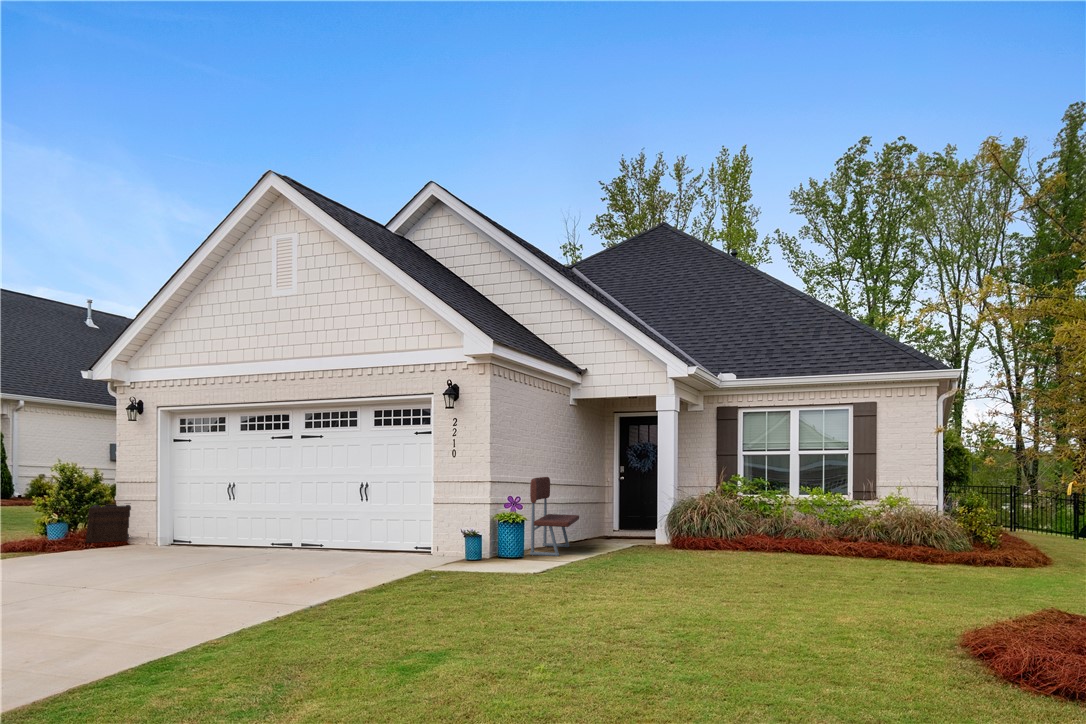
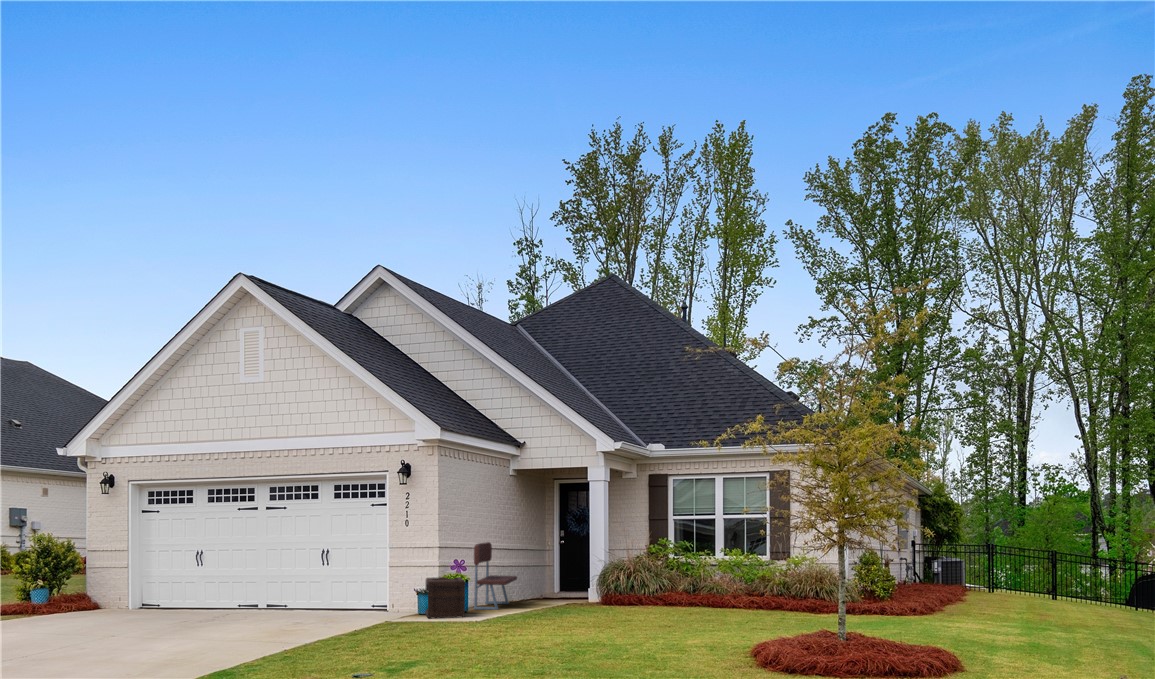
wooden crate: present [86,504,131,543] -> present [425,577,465,618]

